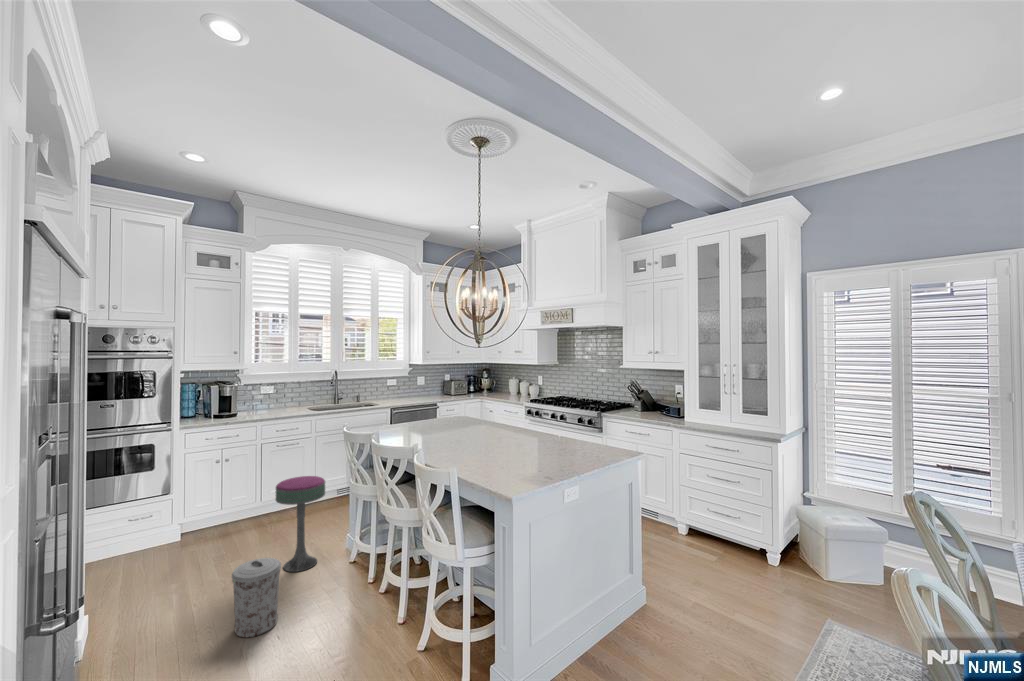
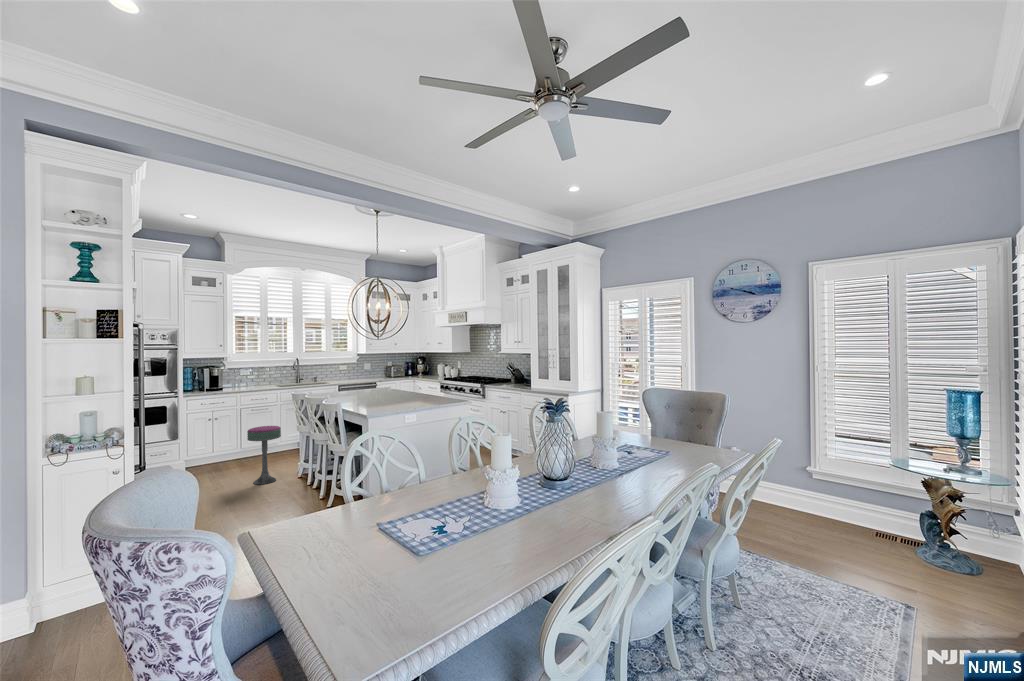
trash can: present [232,558,281,638] -> none [219,467,248,509]

